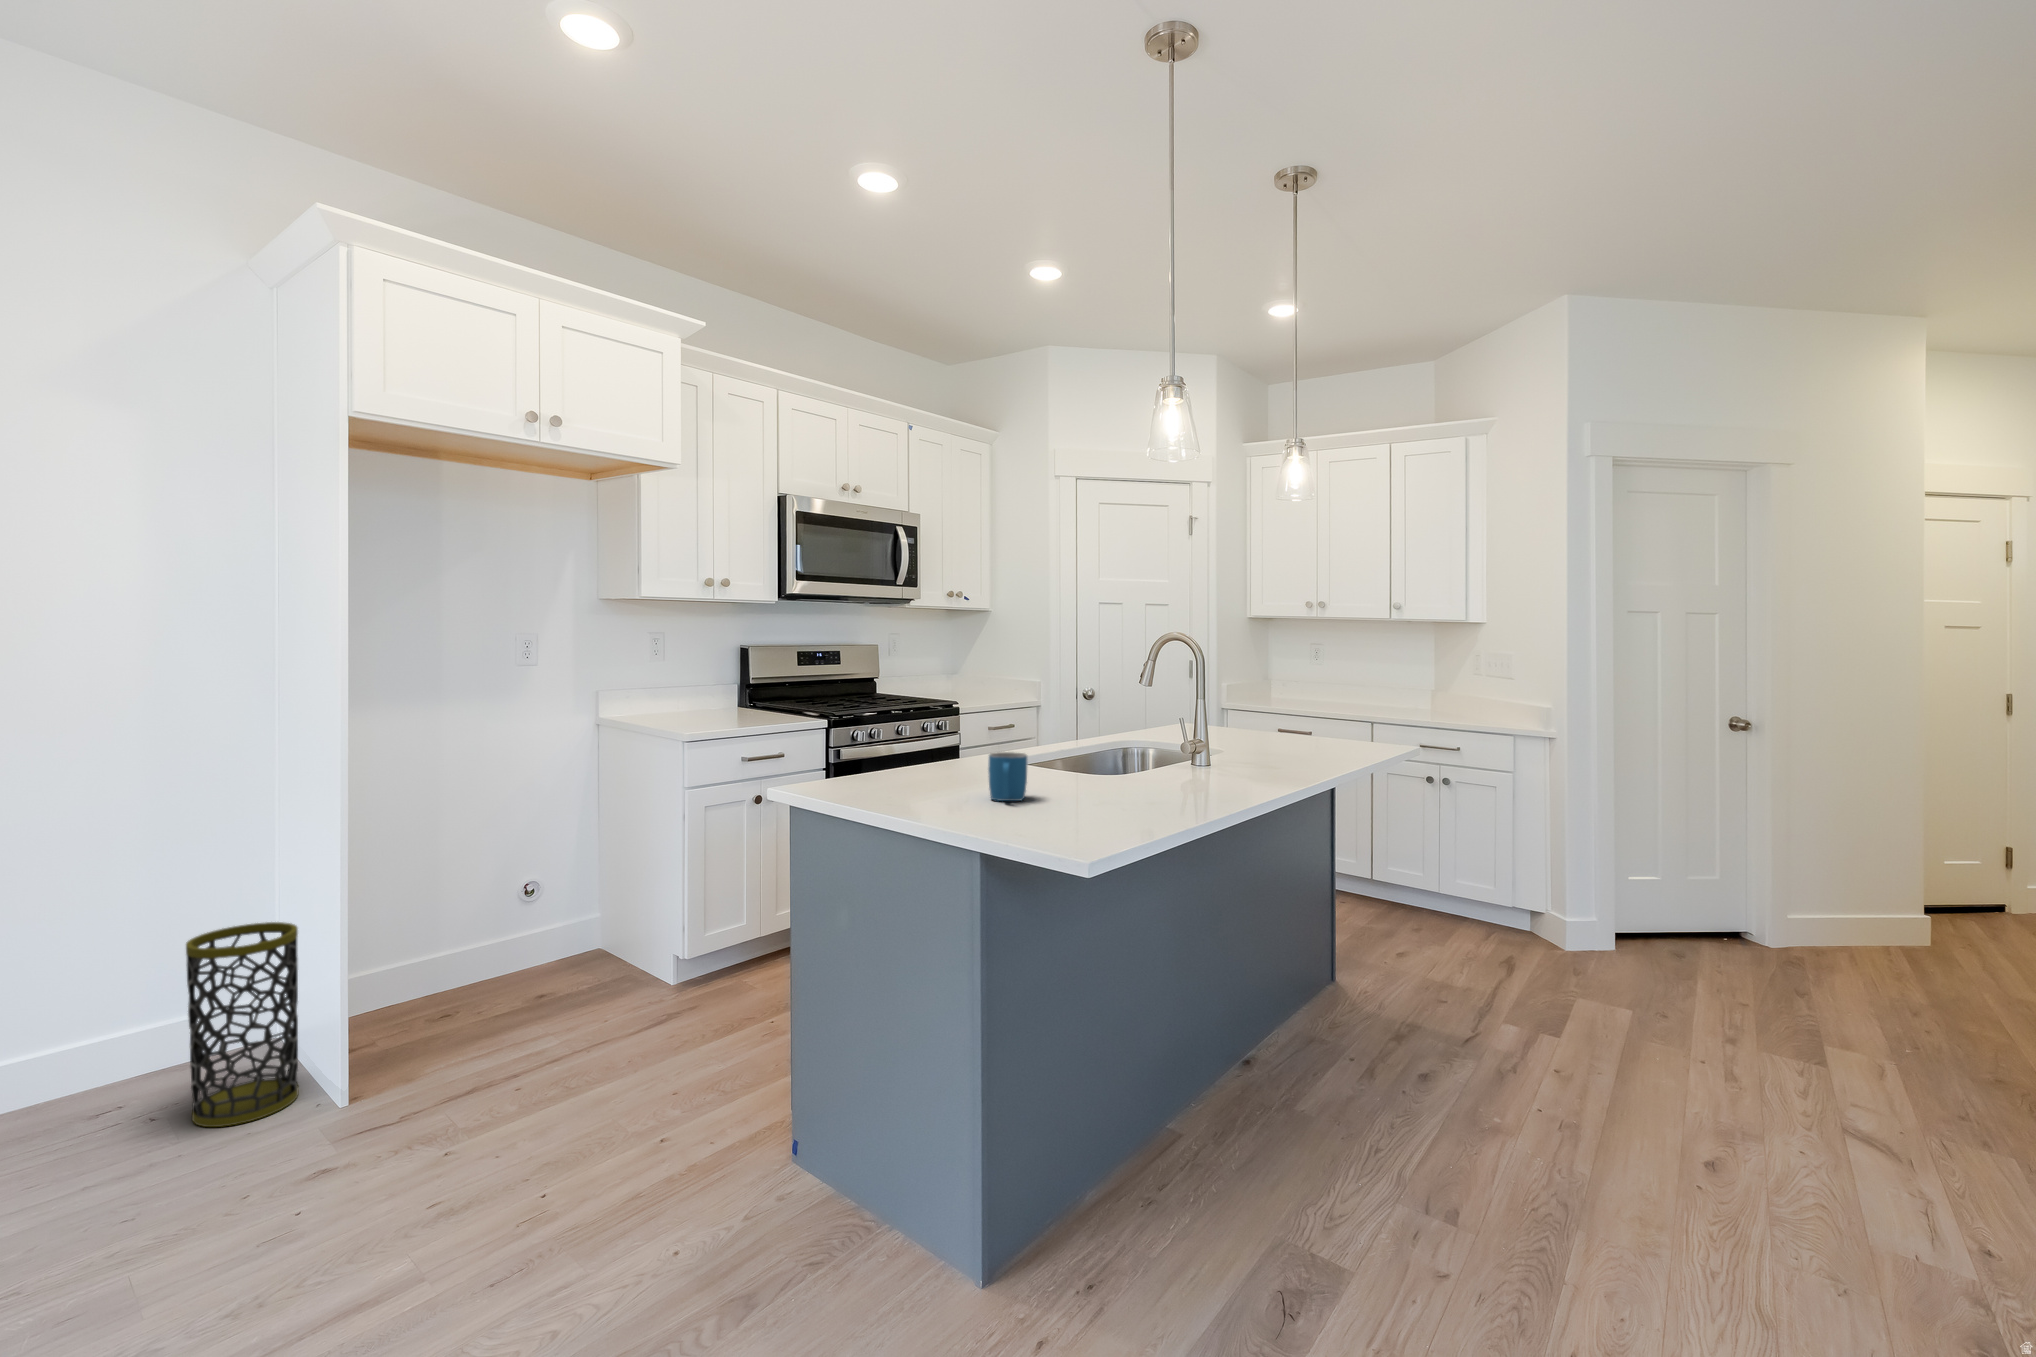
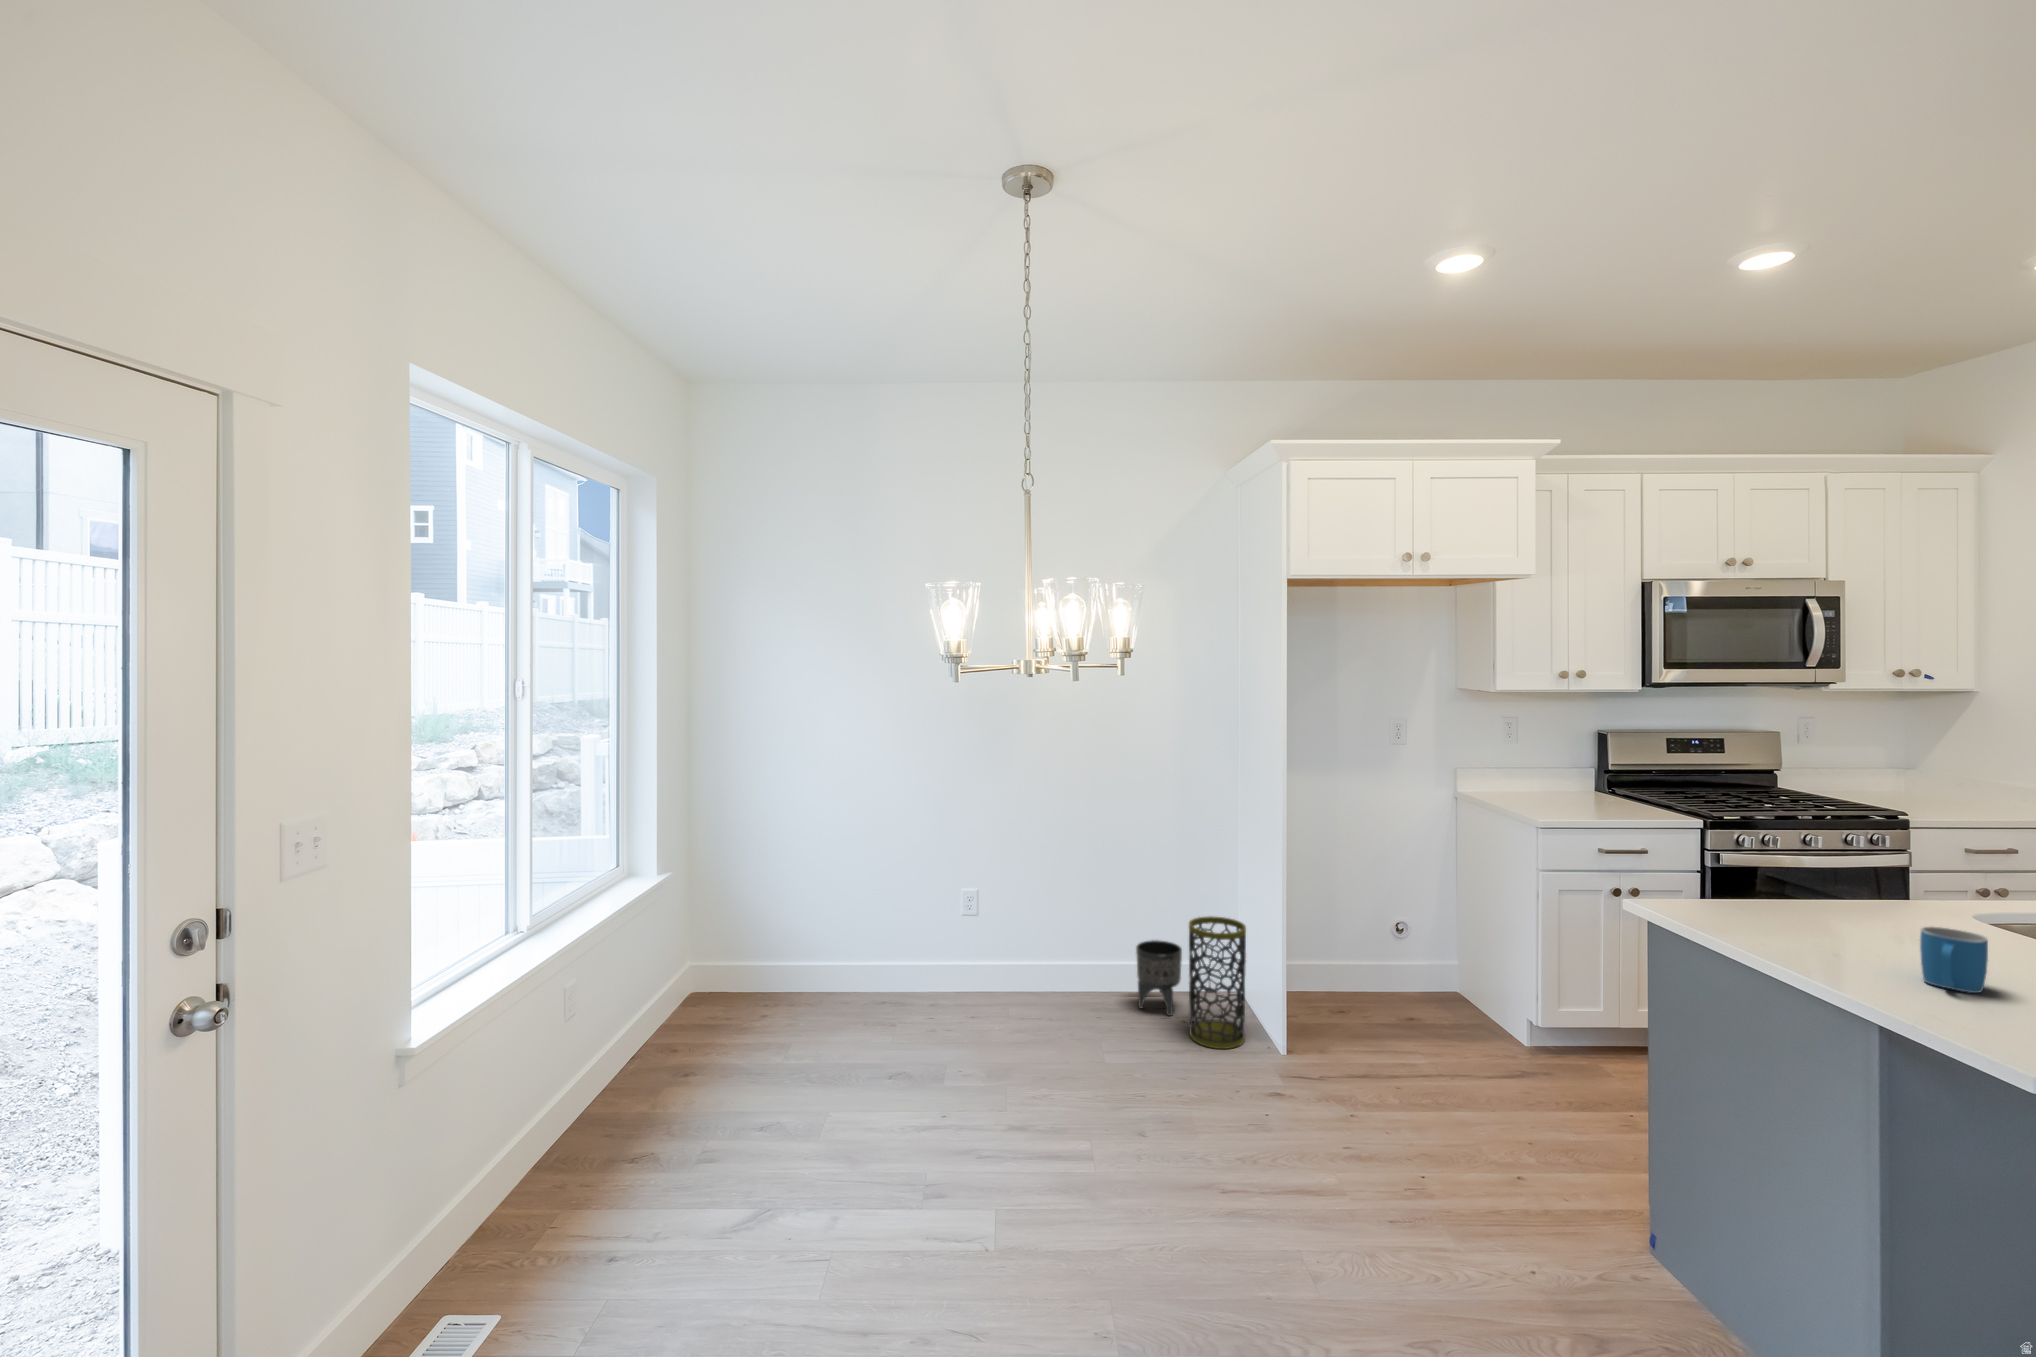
planter: none [75,987,178,1112] -> present [1136,940,1182,1016]

